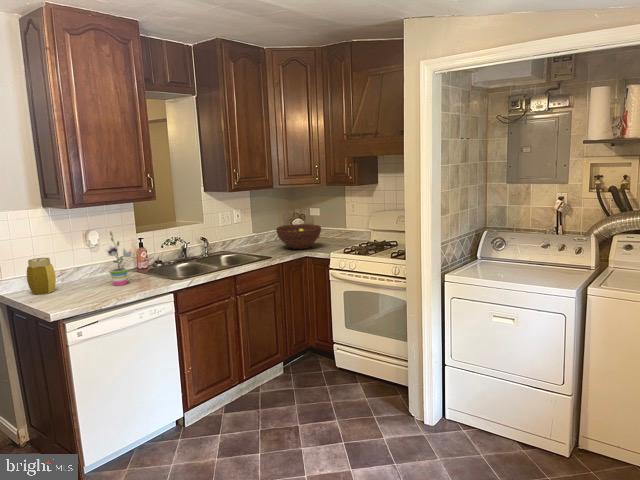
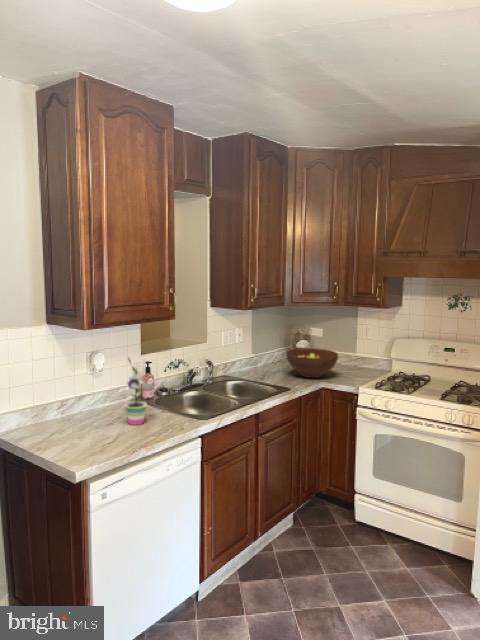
jar: present [27,258,56,295] -> none [28,387,62,435]

